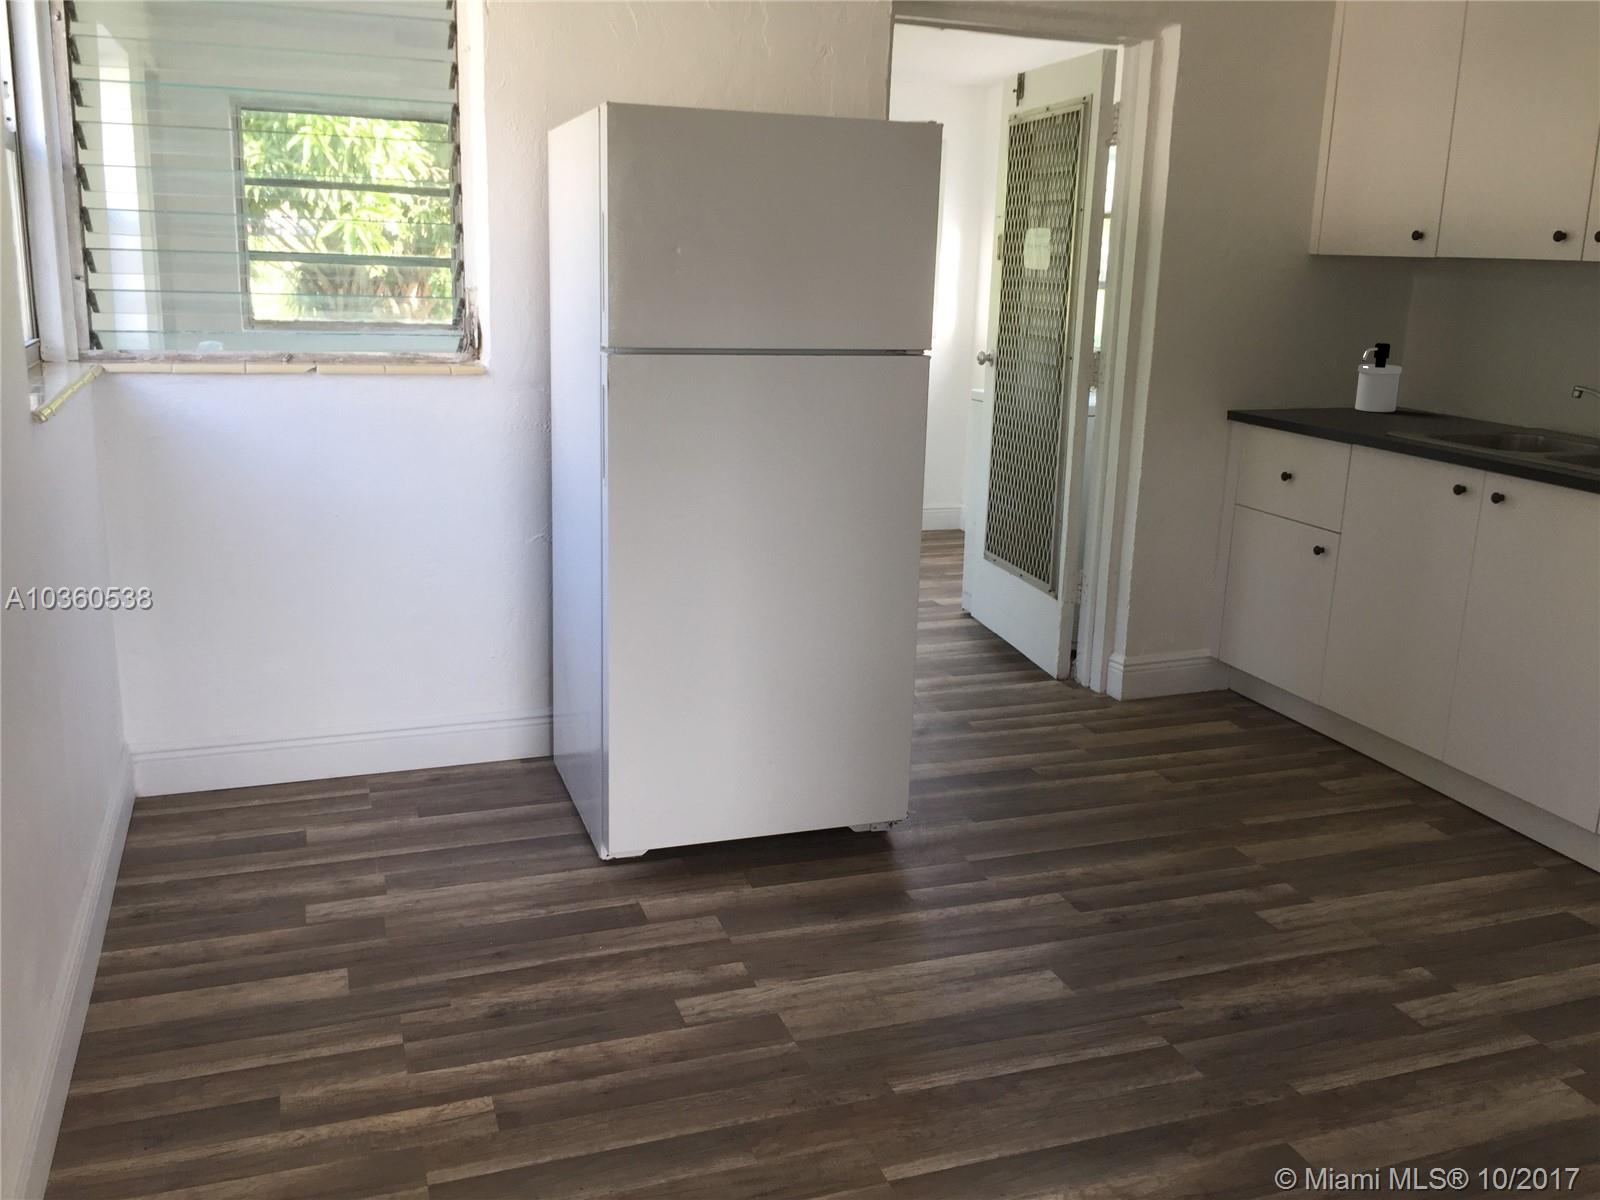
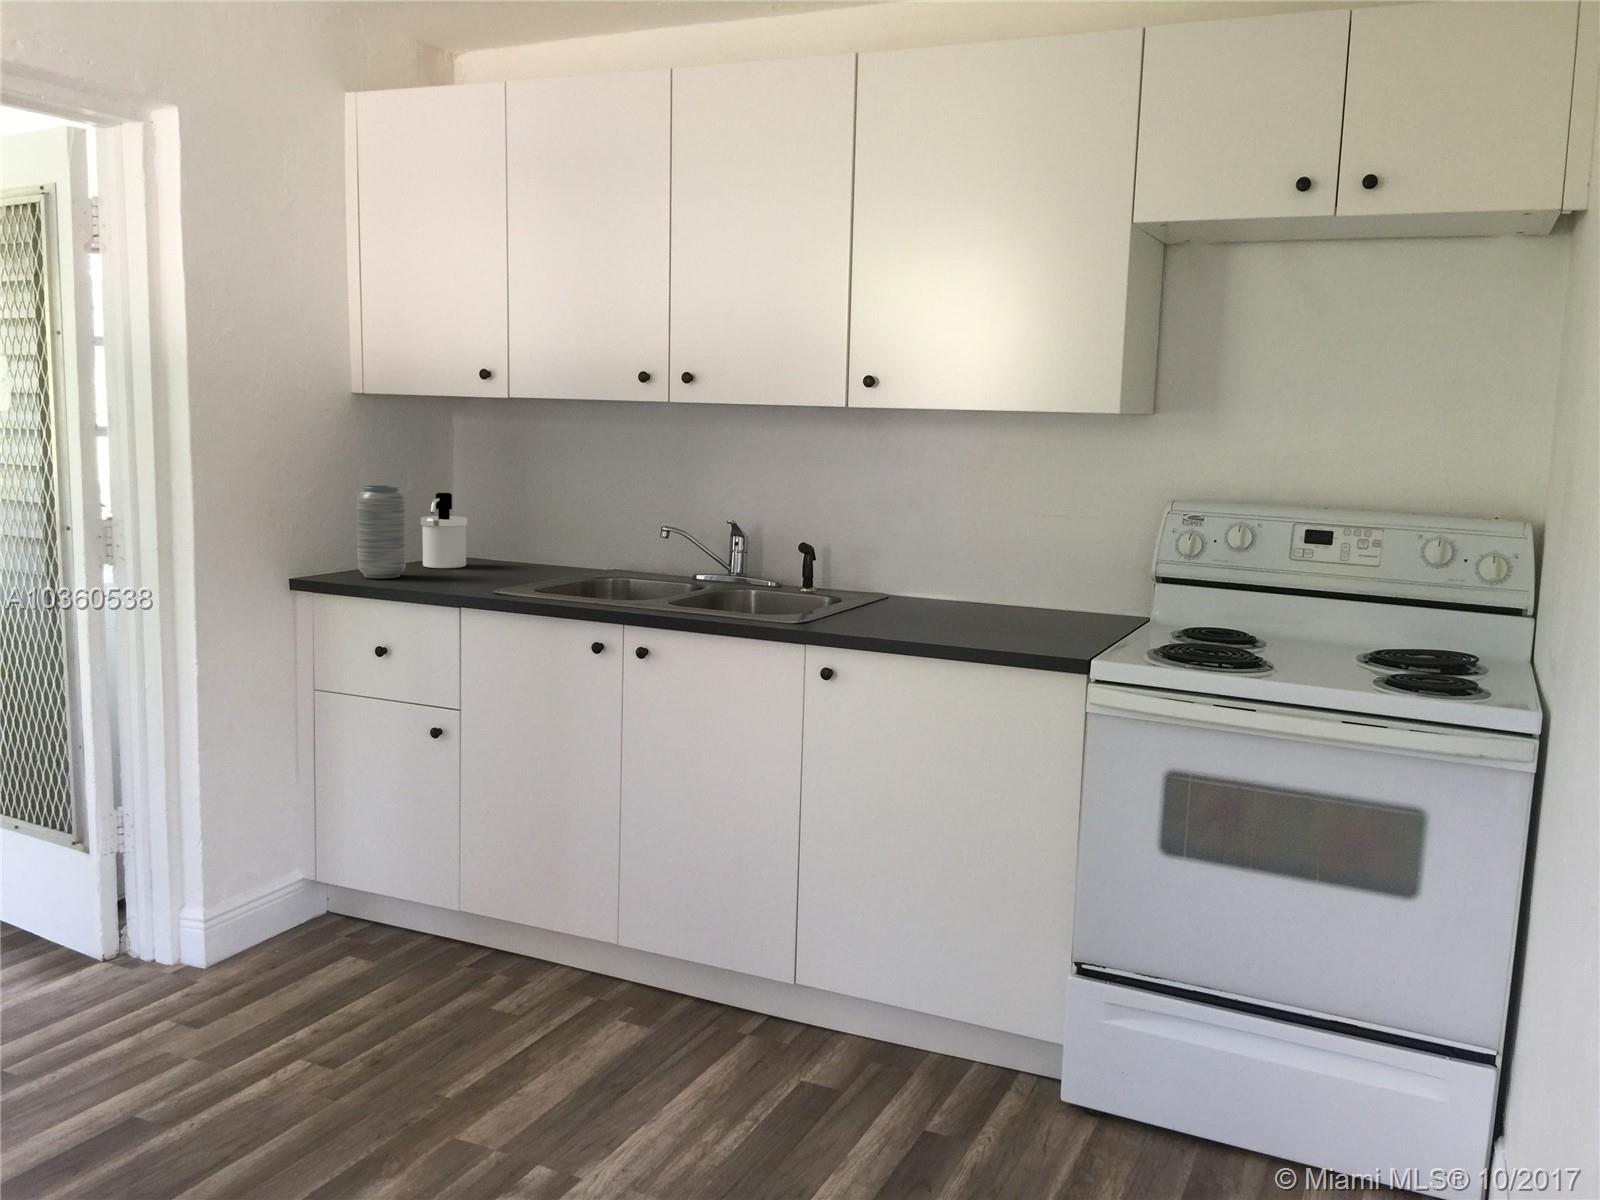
vase: none [1288,334,1336,416] -> present [357,485,406,579]

